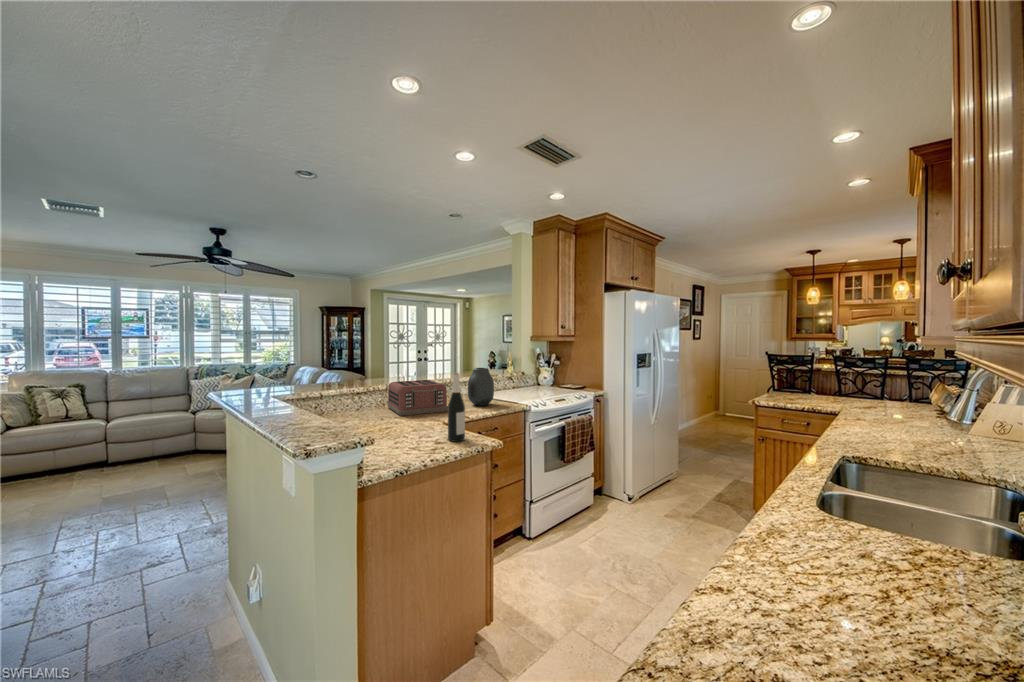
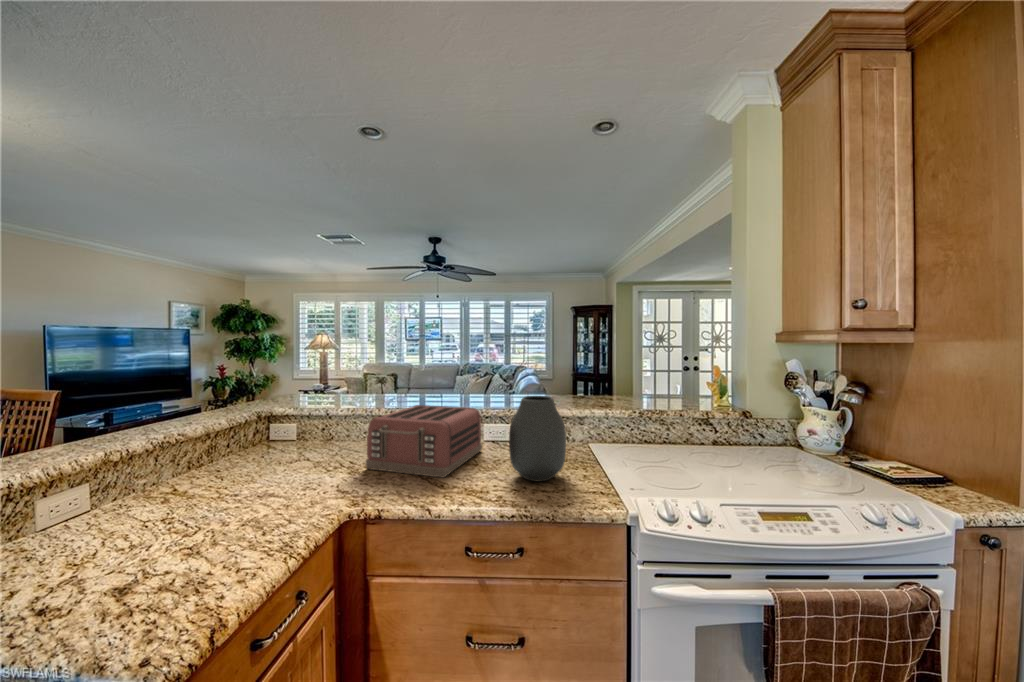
wine bottle: present [448,374,465,442] -> none [96,420,163,621]

